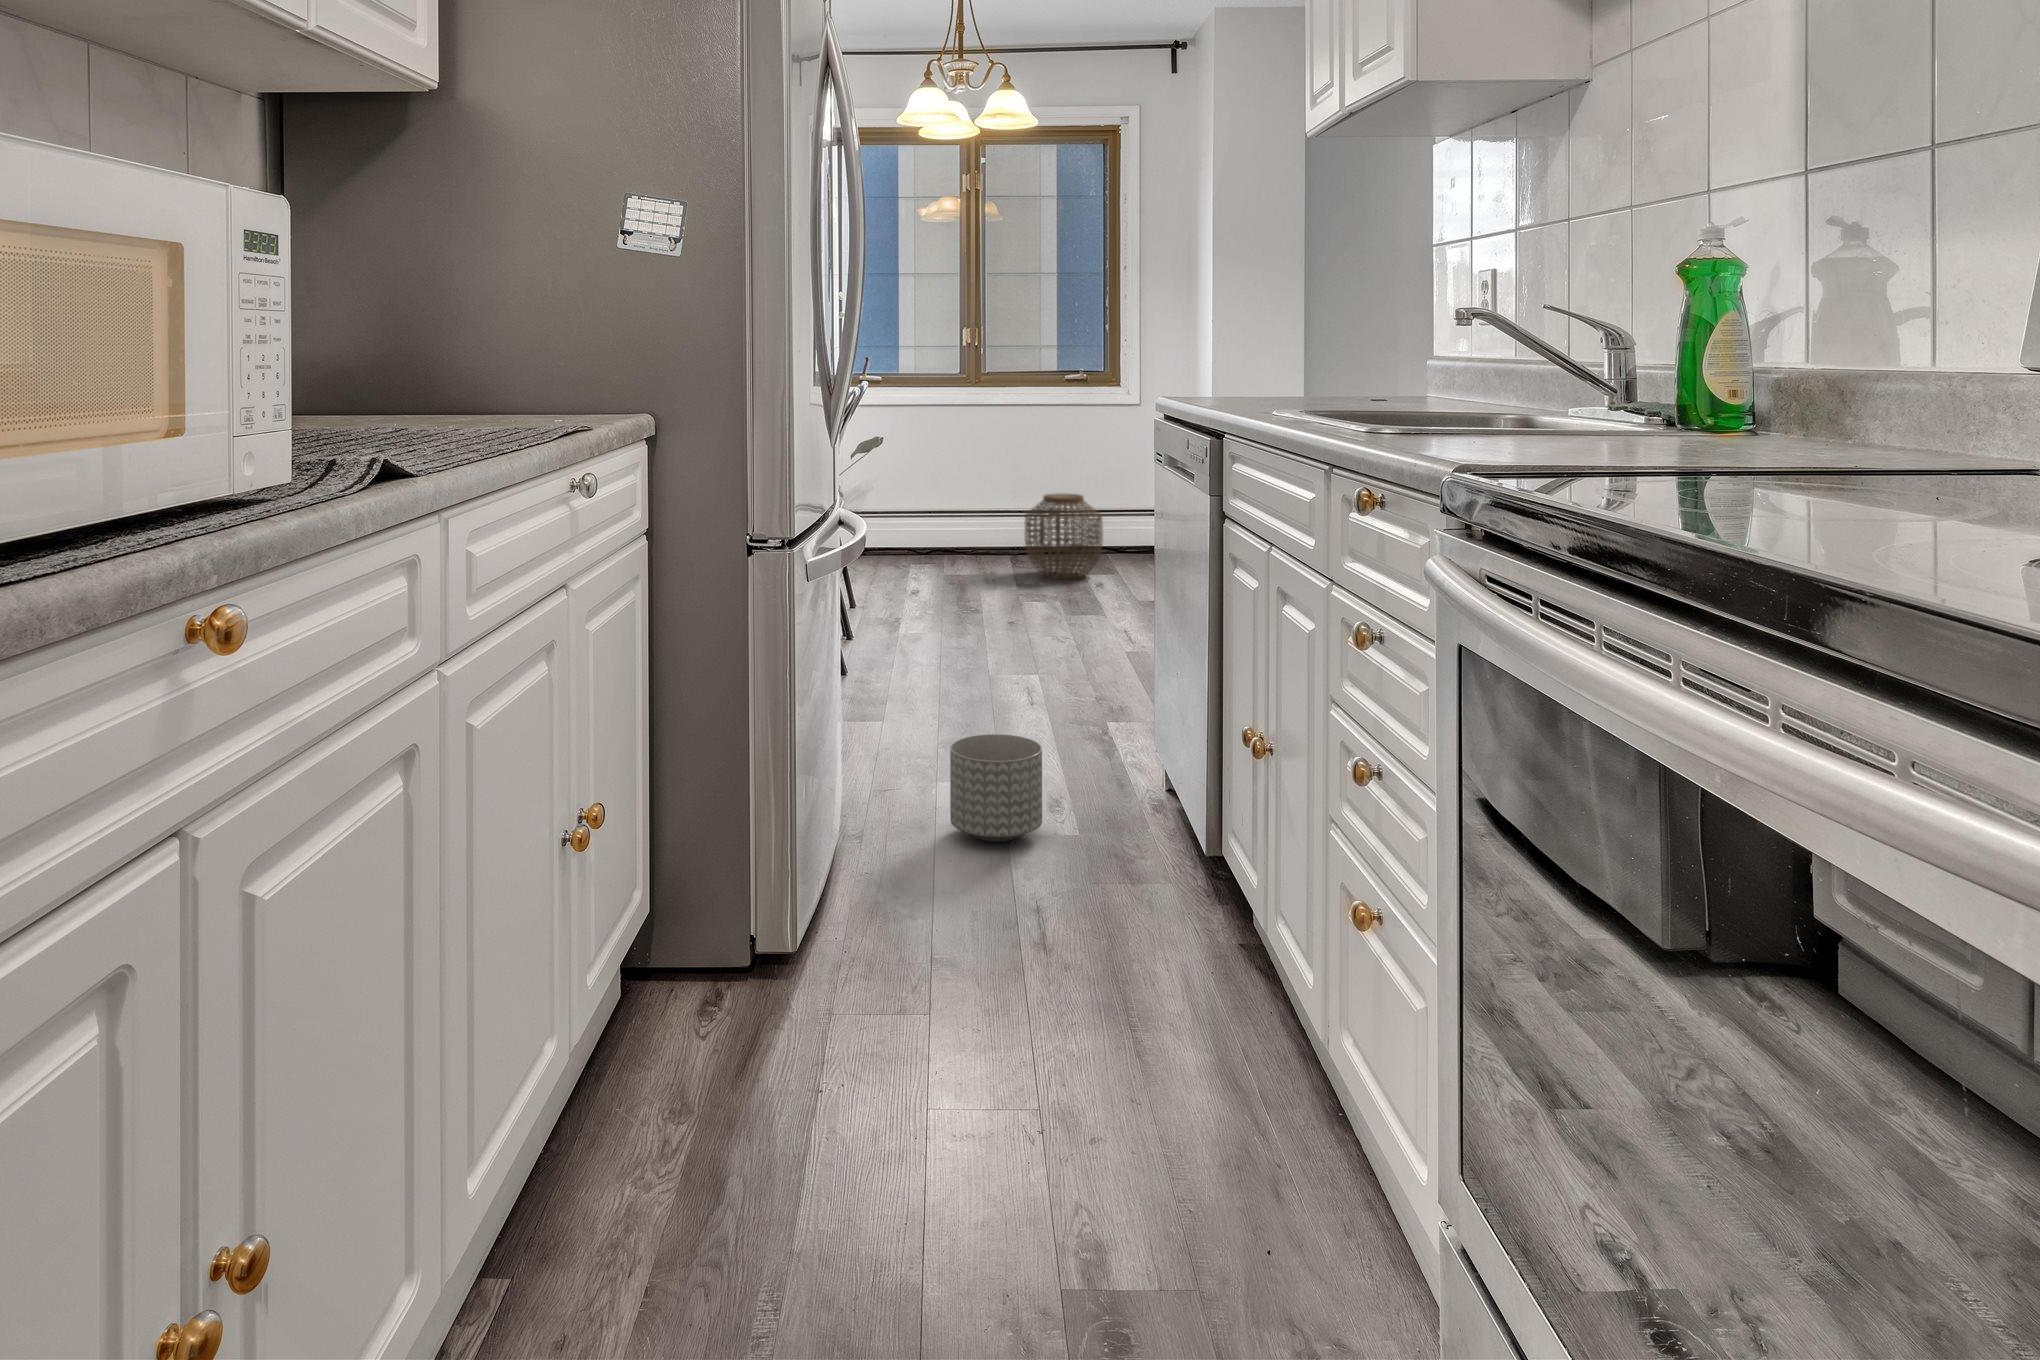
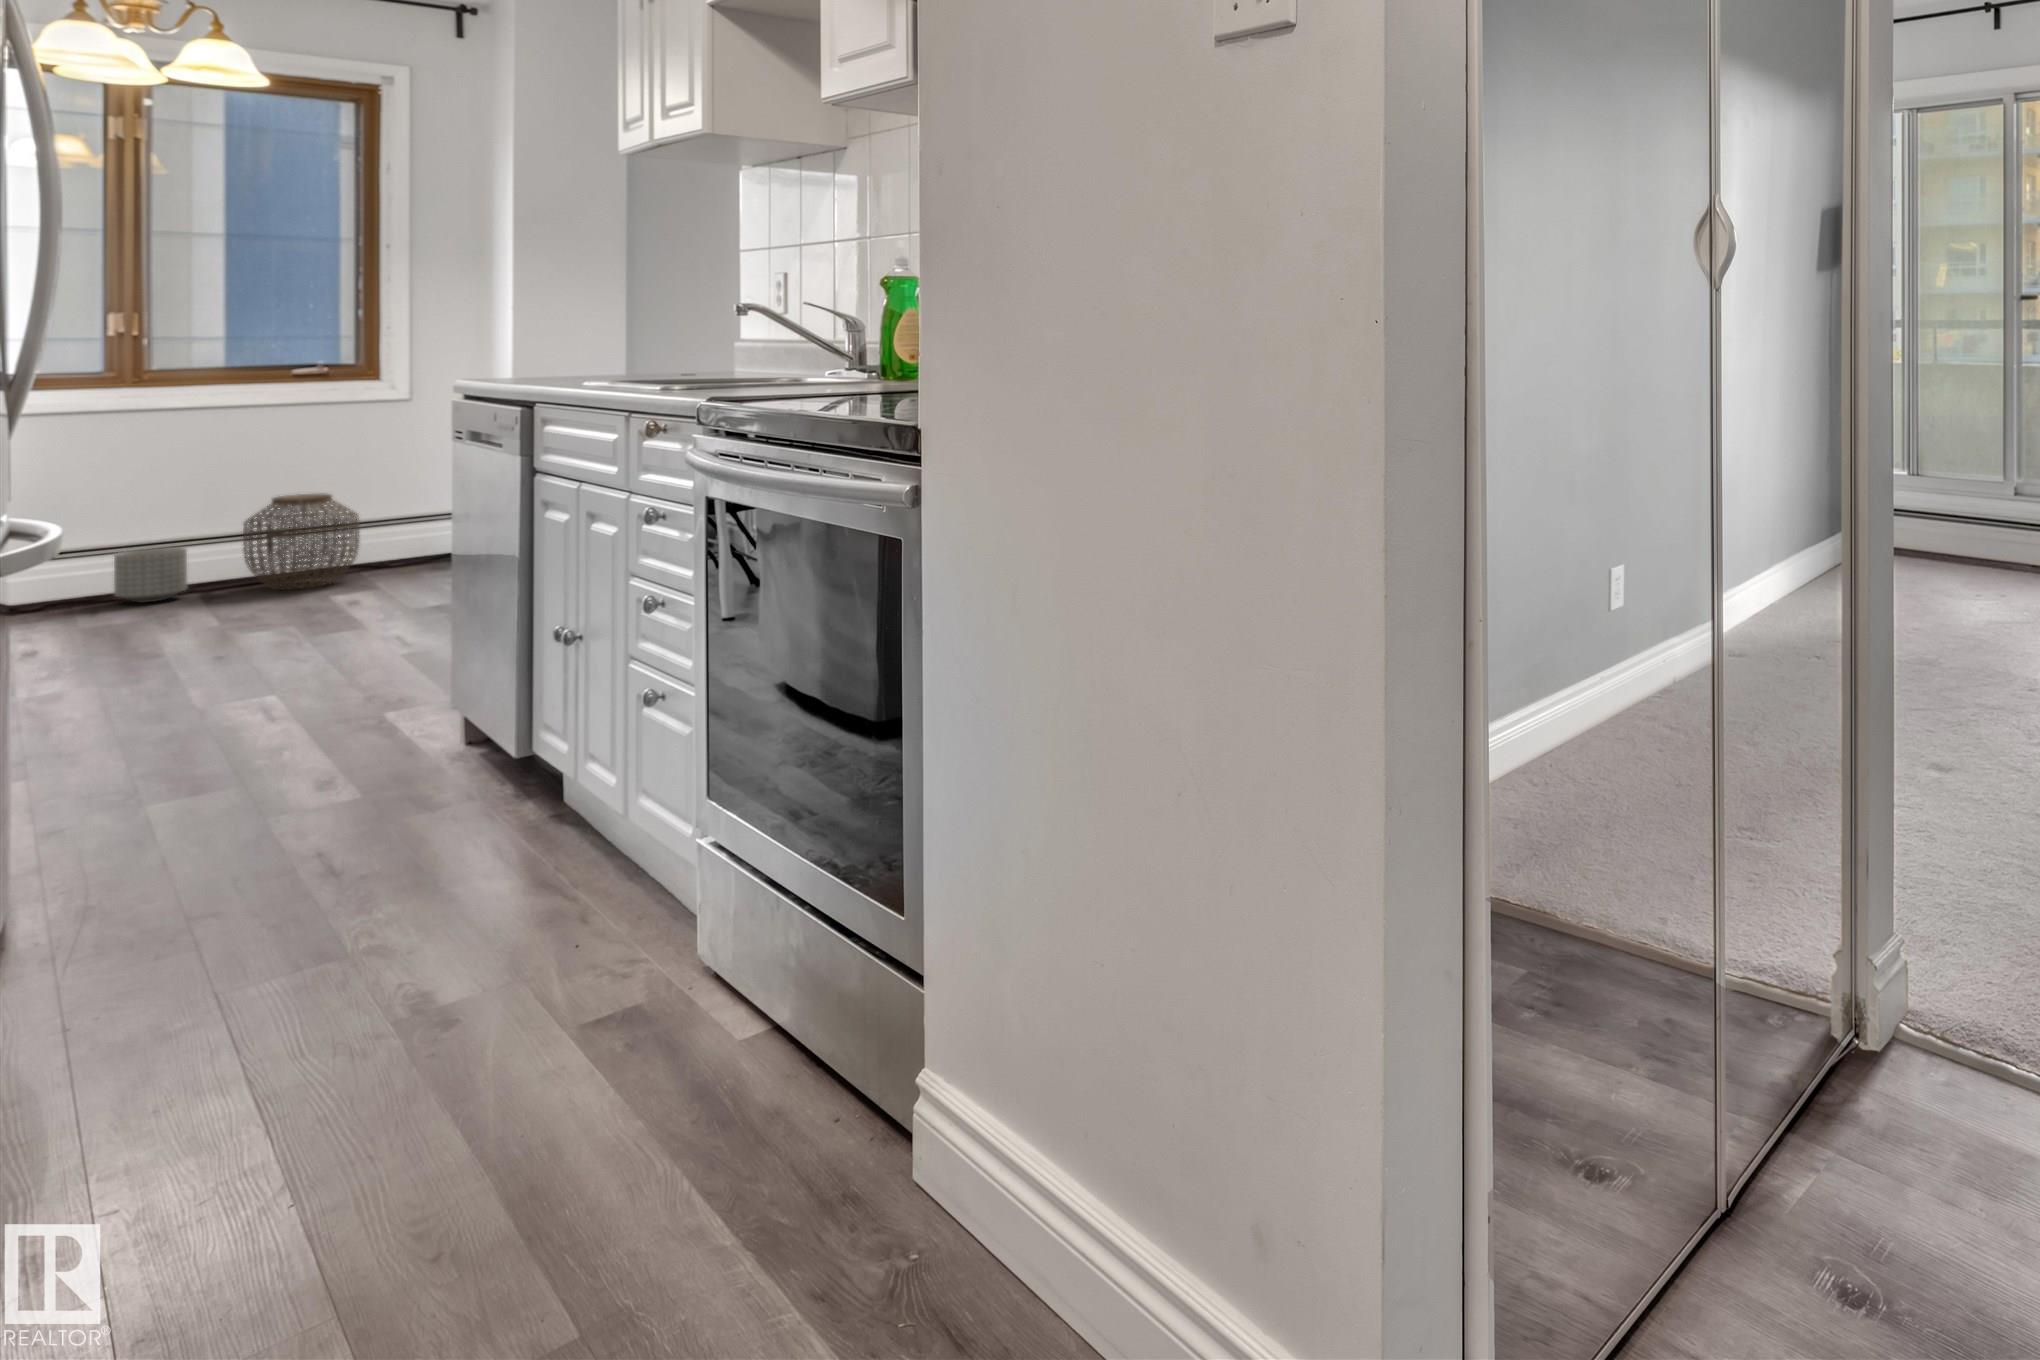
planter: present [950,734,1042,842] -> present [114,547,187,603]

